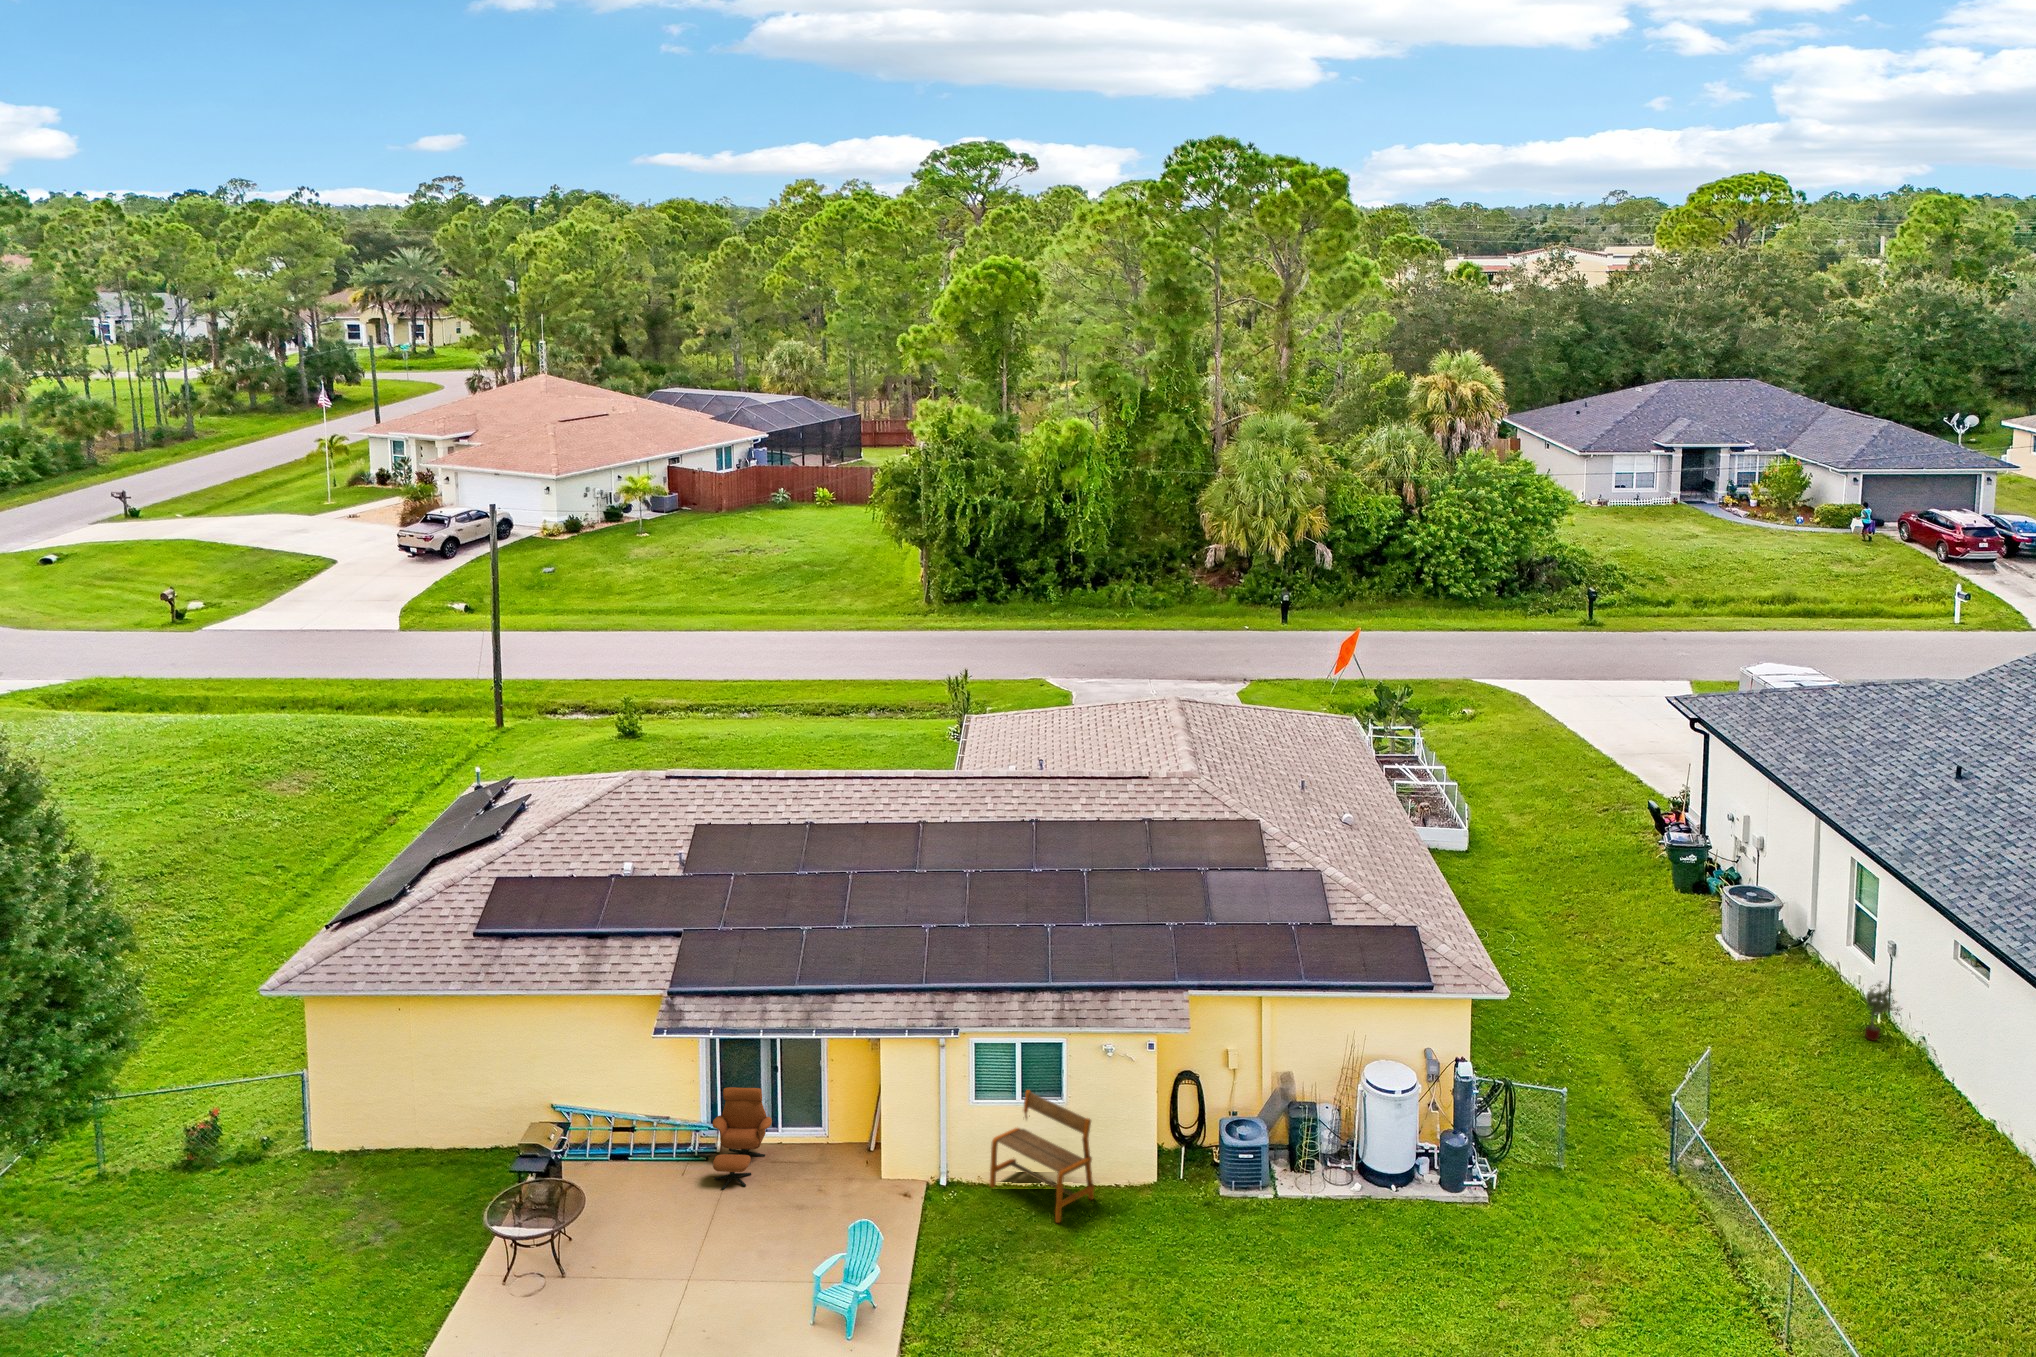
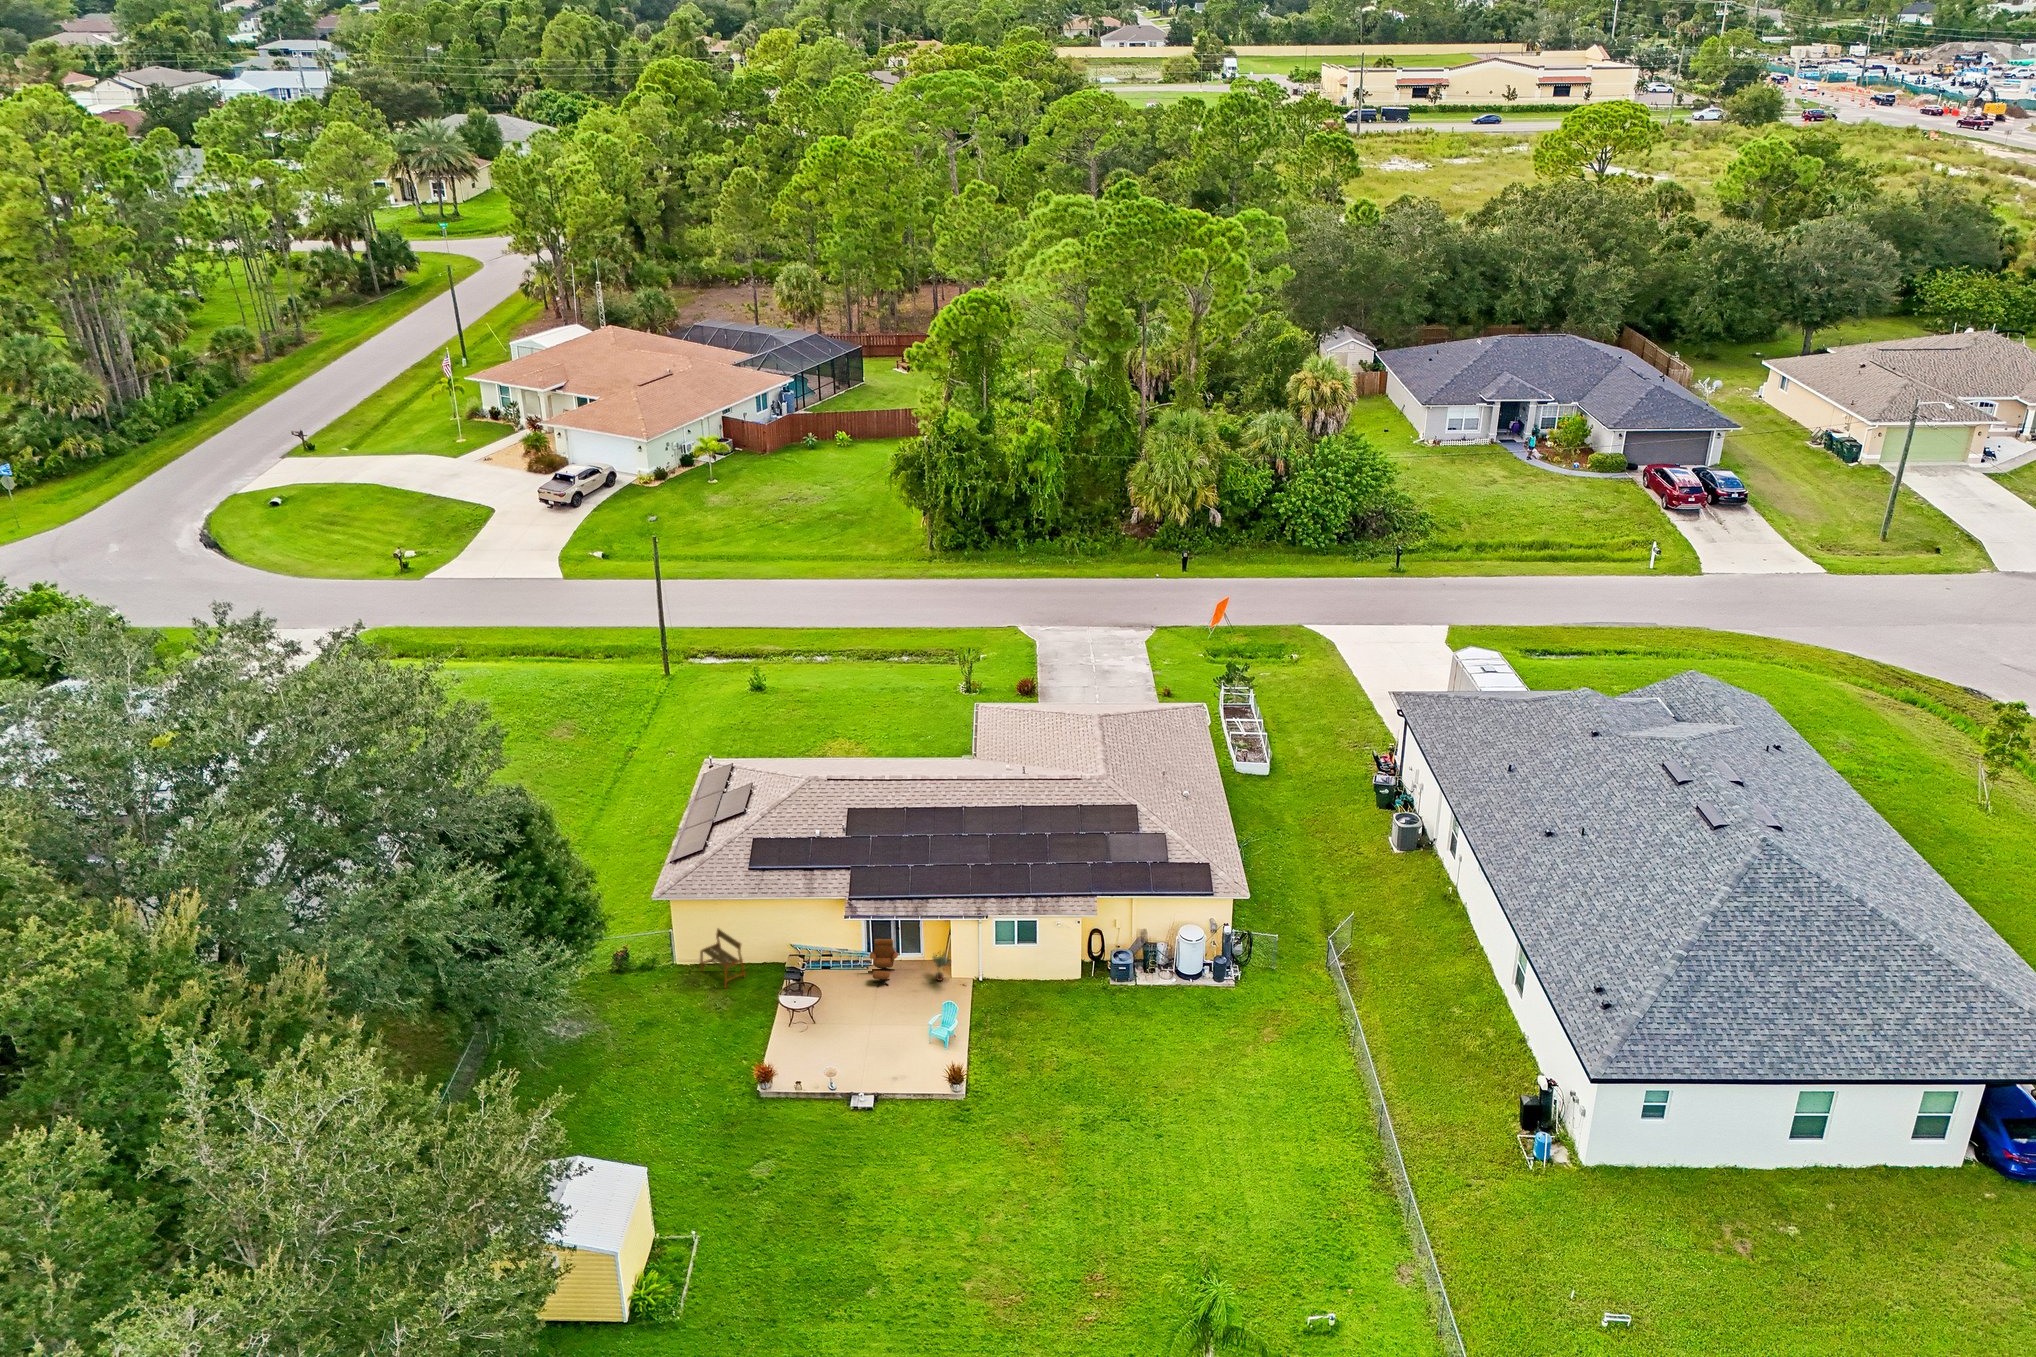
potted tree: present [1865,982,1902,1041] -> present [933,952,952,981]
bench: present [990,1090,1094,1223] -> present [700,929,746,988]

